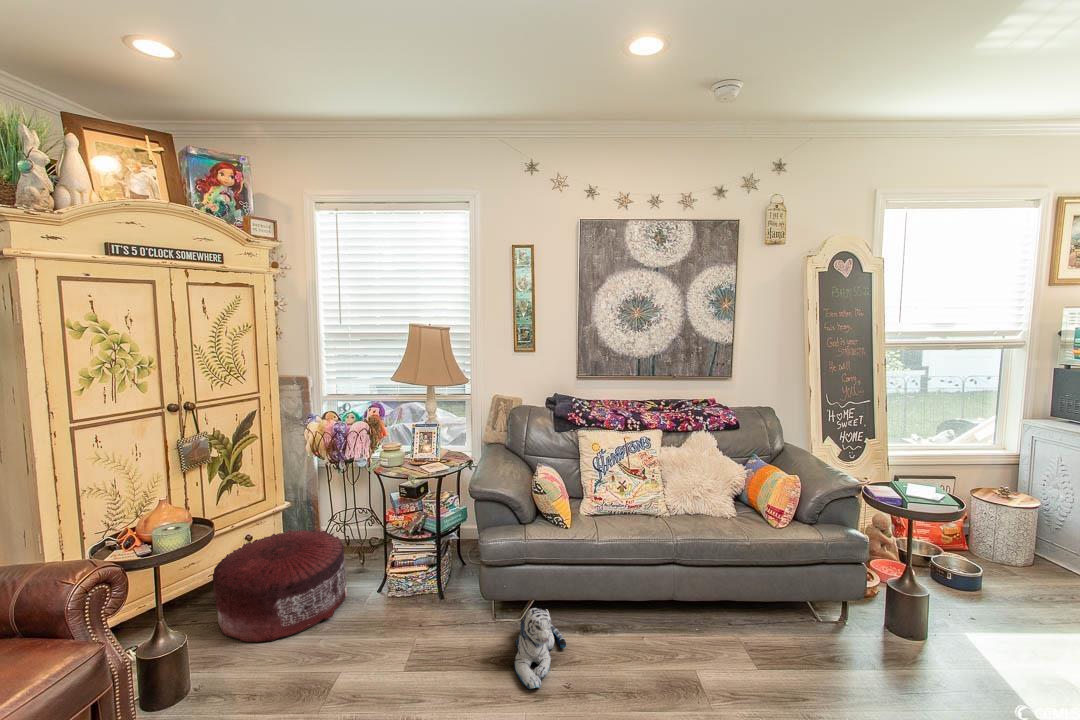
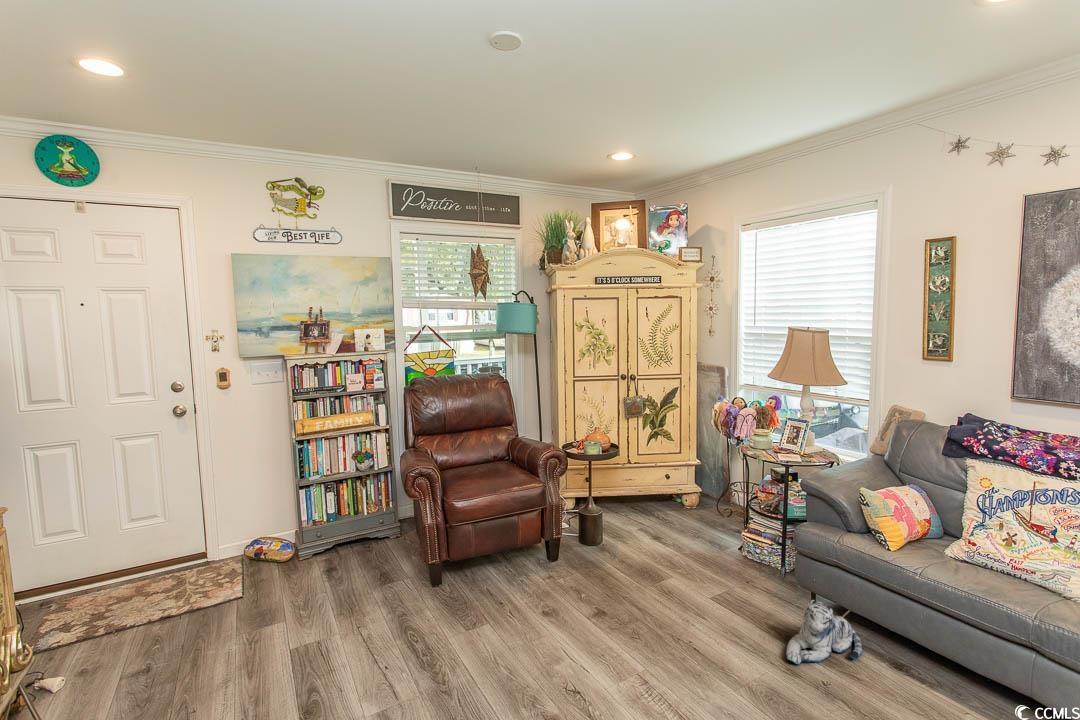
pouf: present [212,529,347,642] -> none [630,477,721,546]

